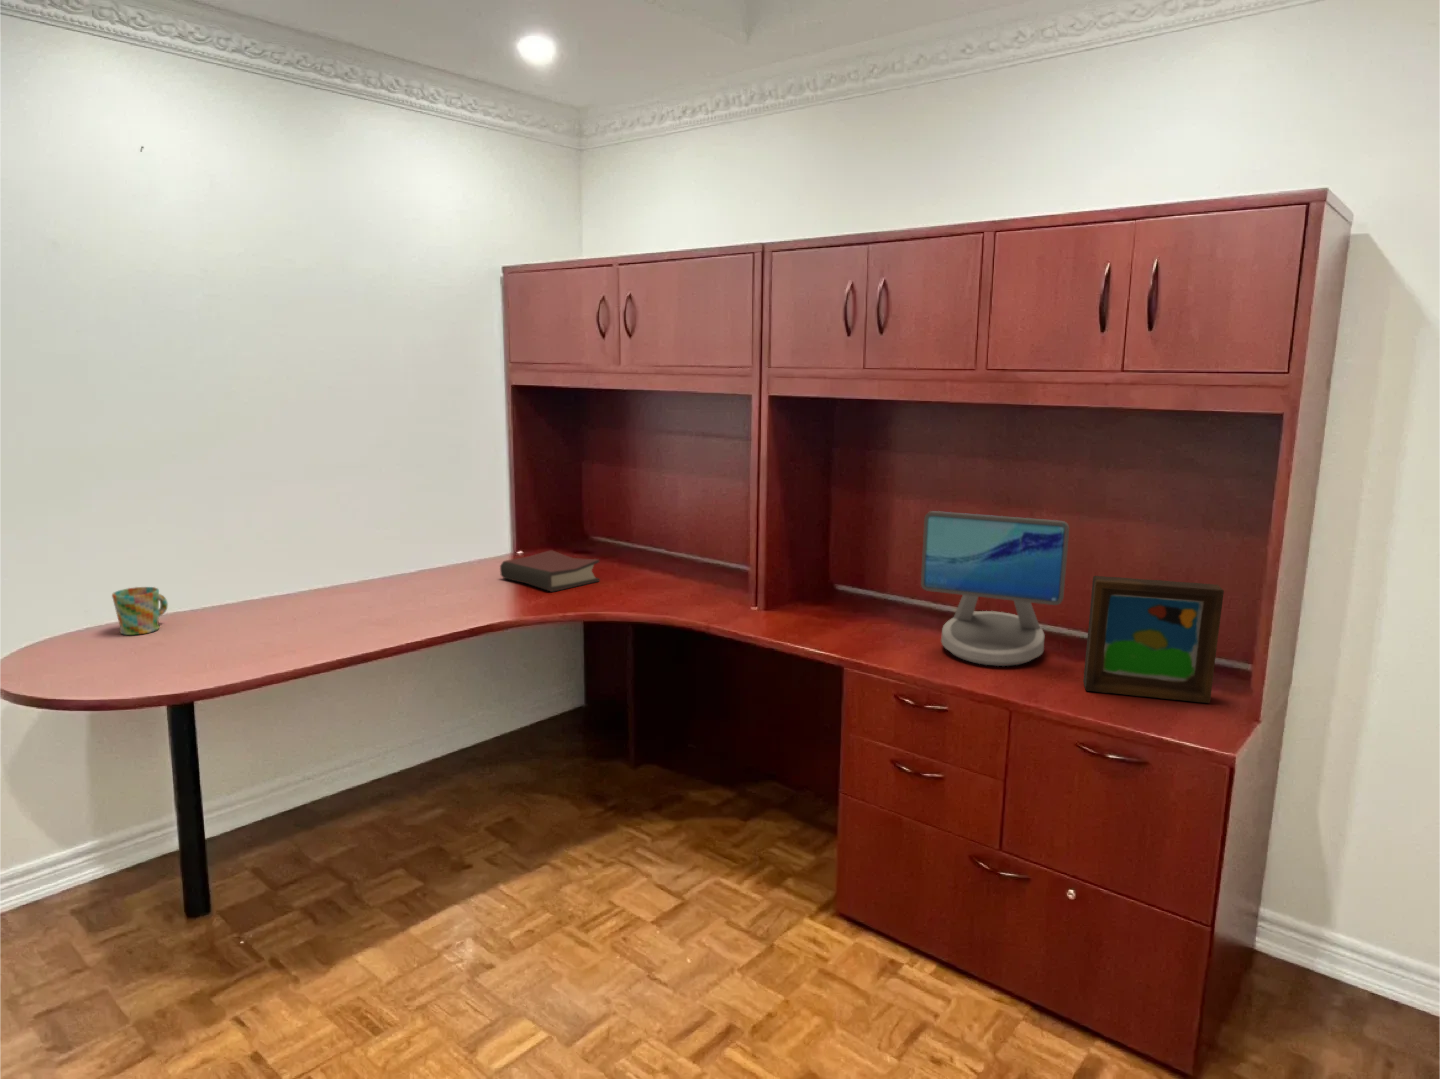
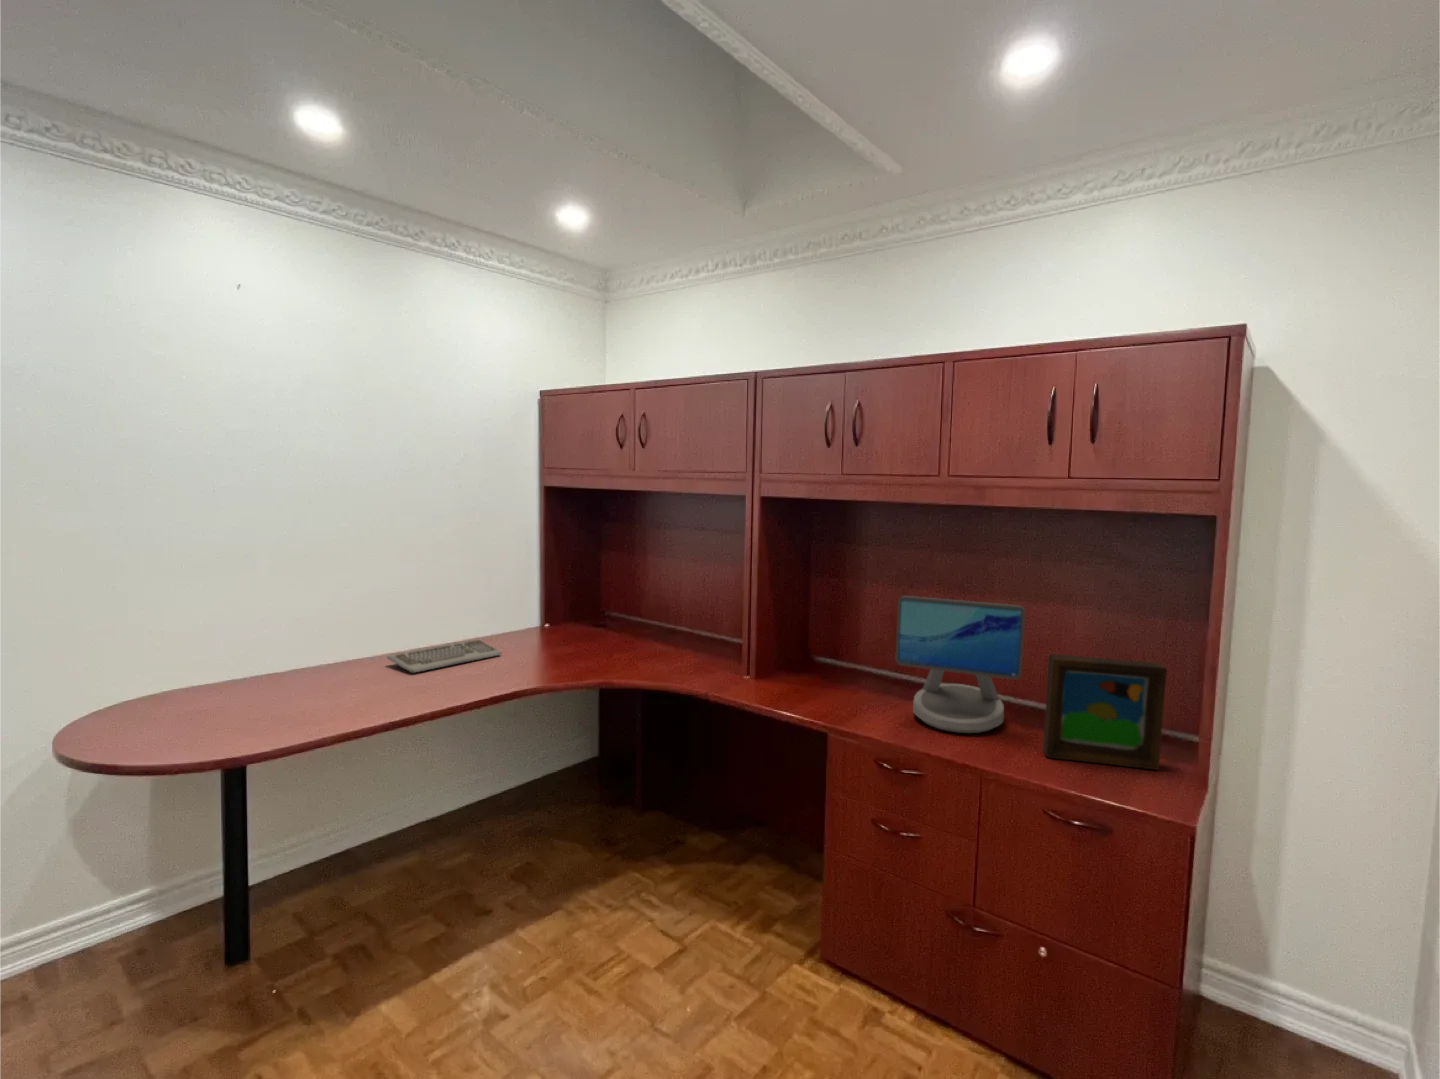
hardback book: present [500,550,600,592] -> none [528,626,613,663]
keyboard: none [340,566,471,604] -> present [388,640,501,673]
mug: present [112,587,168,635] -> none [181,656,231,700]

